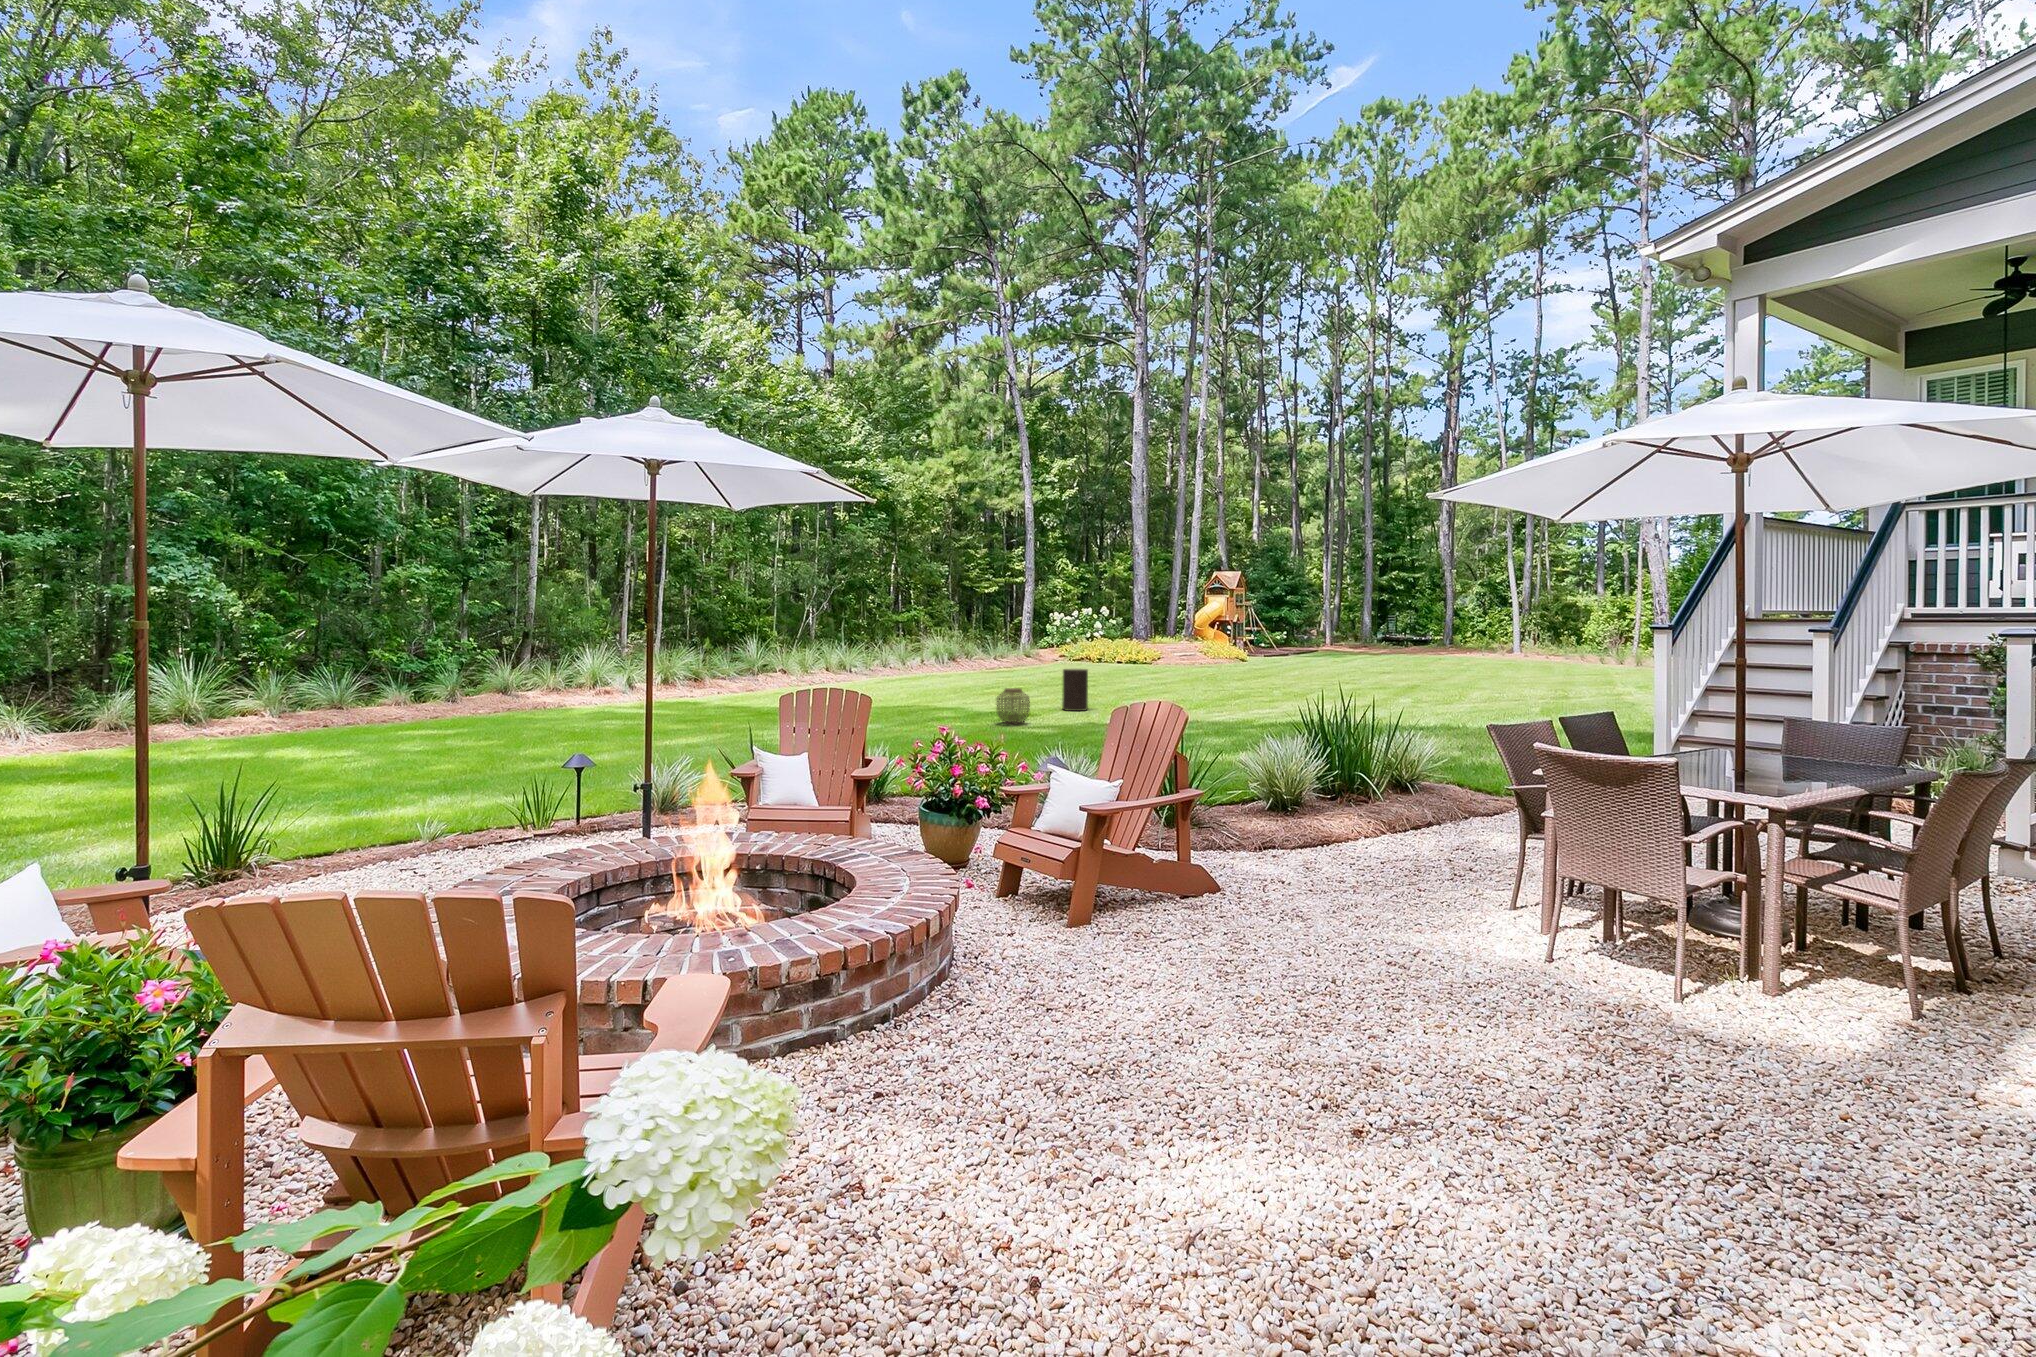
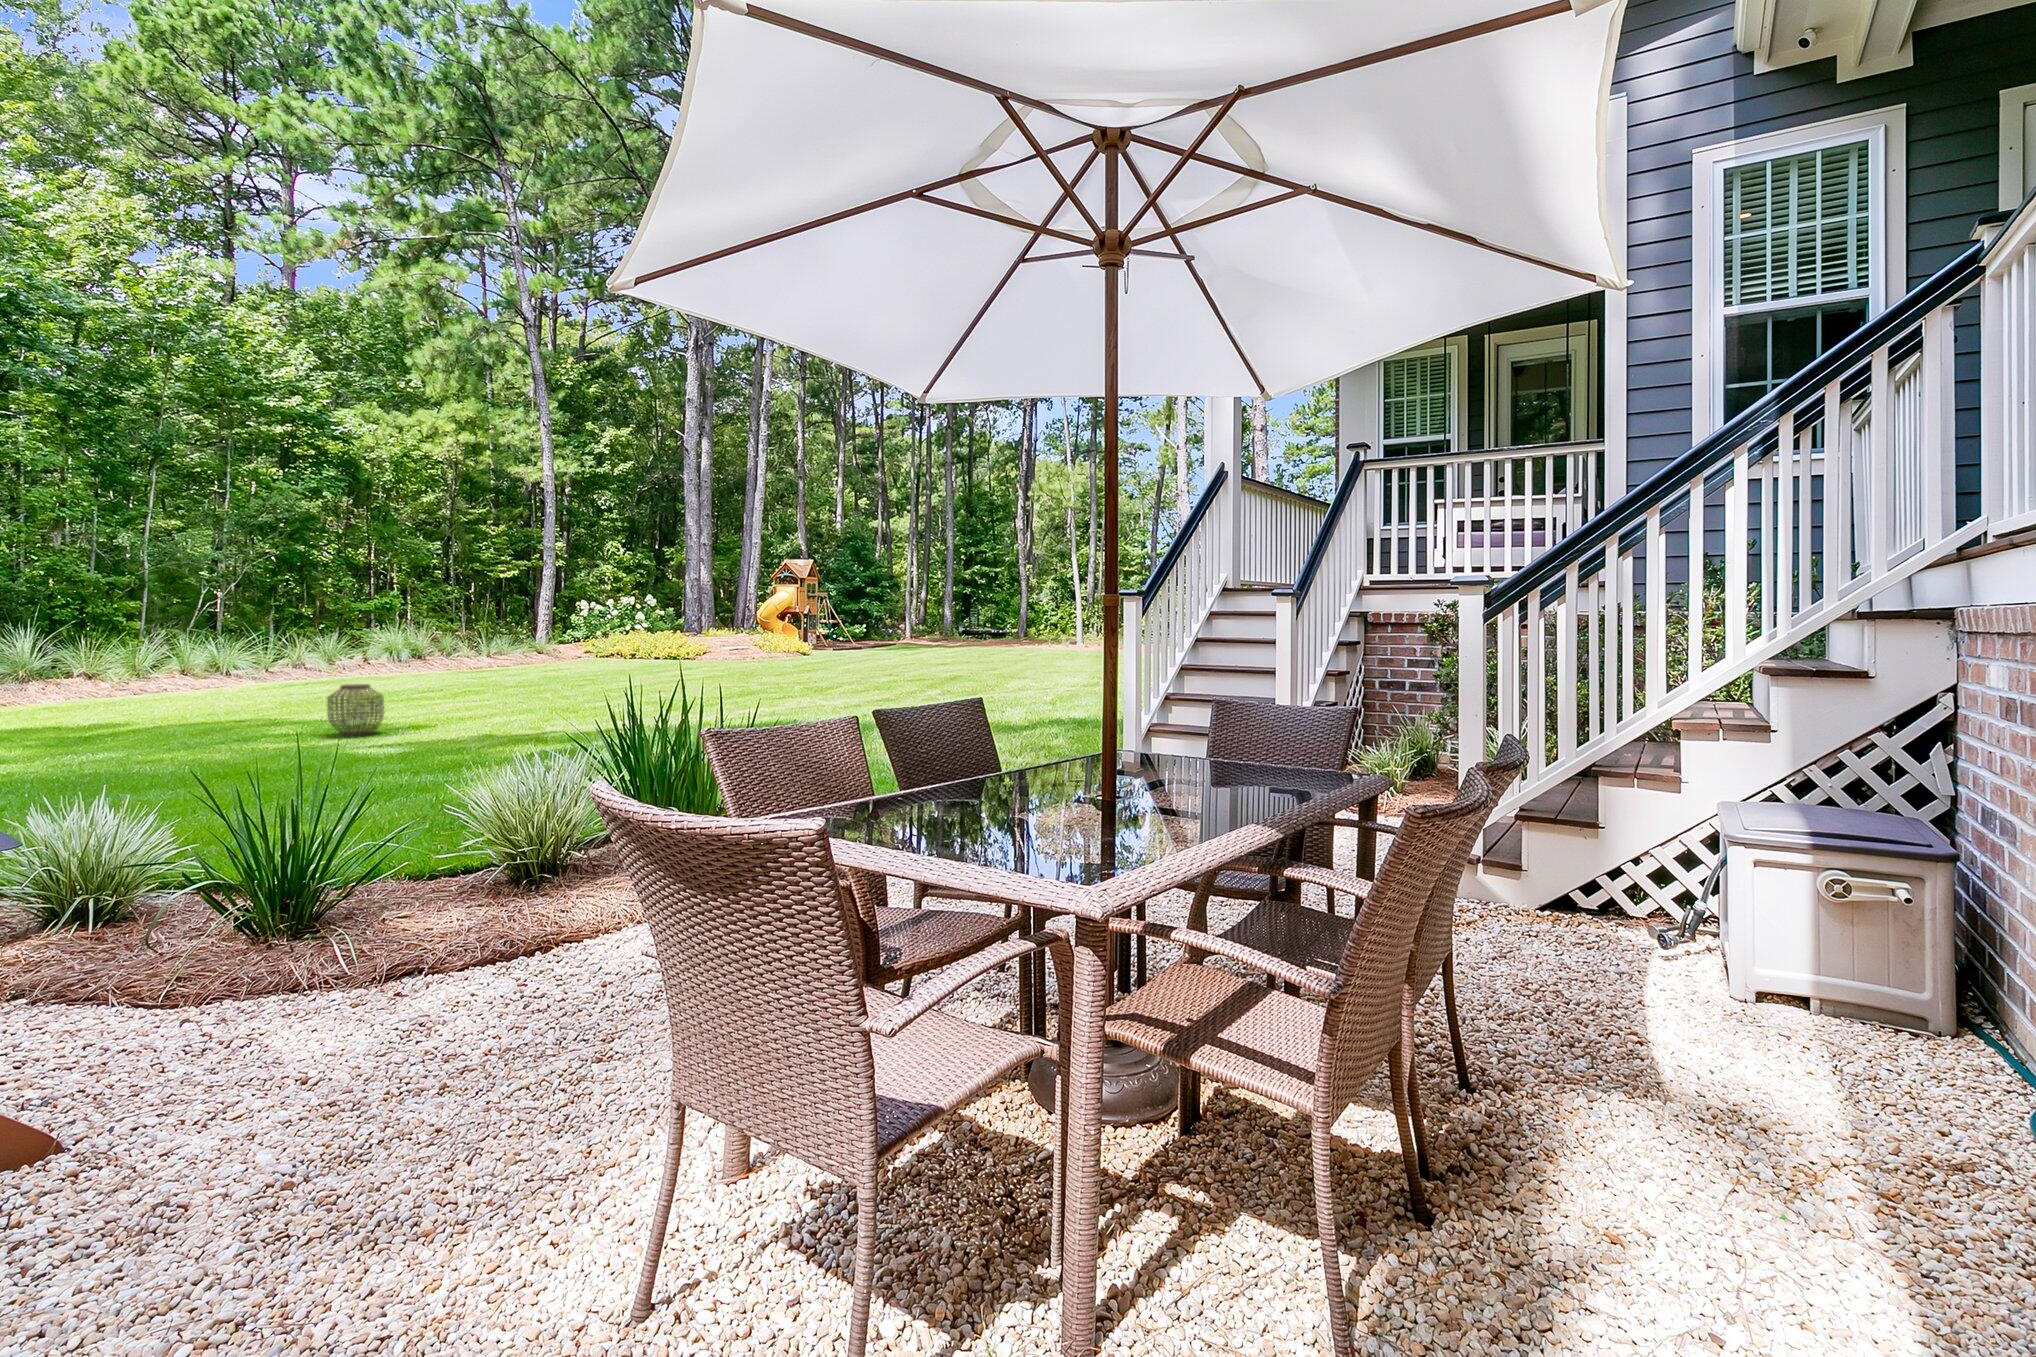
stool: present [1062,669,1088,711] -> none [470,658,509,714]

